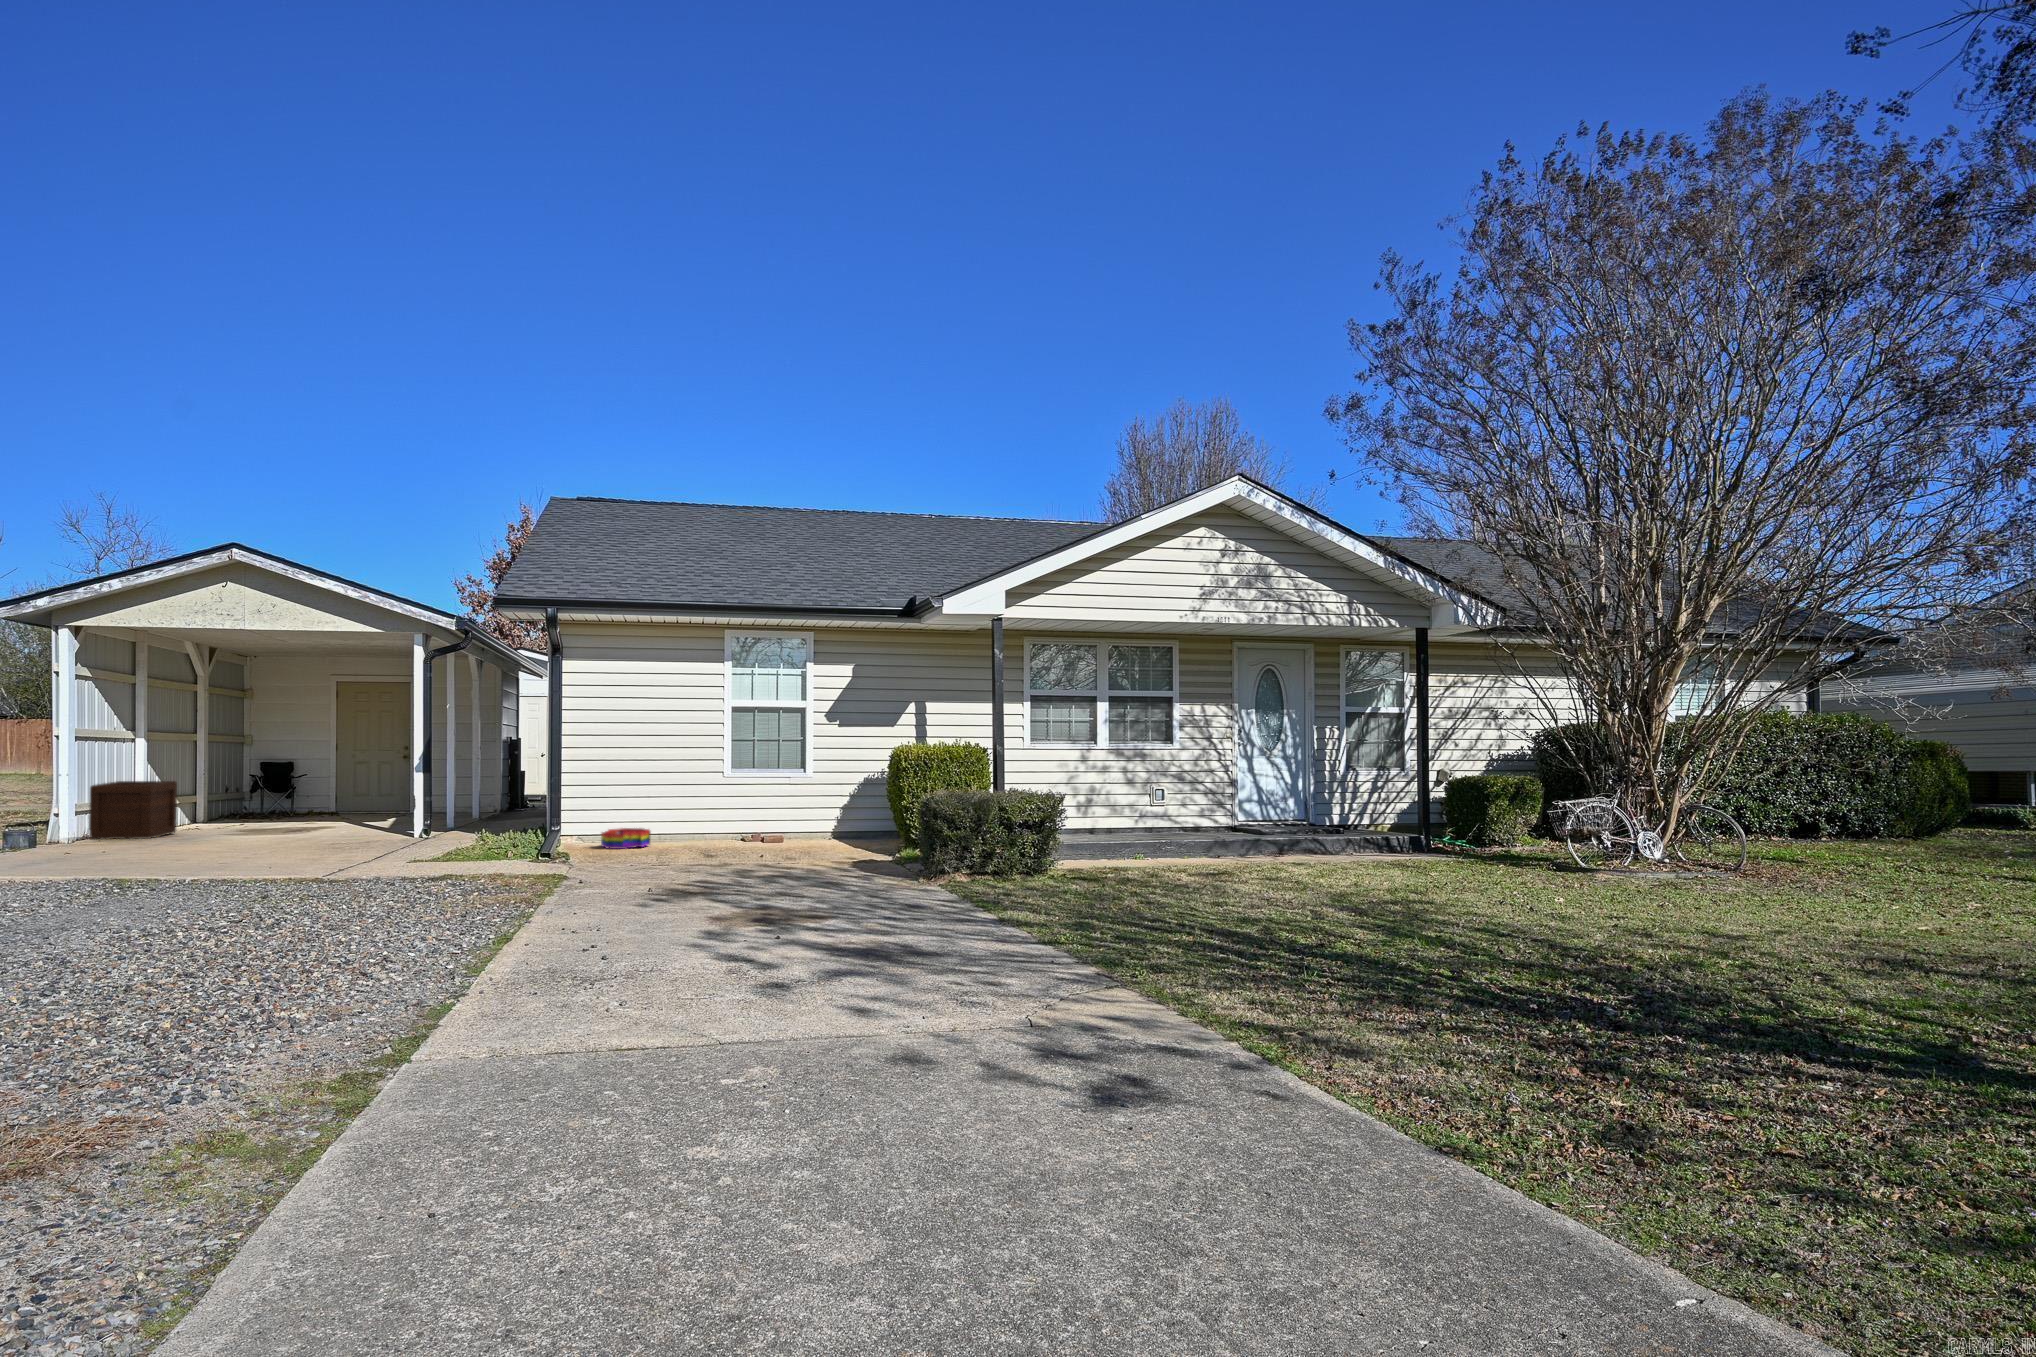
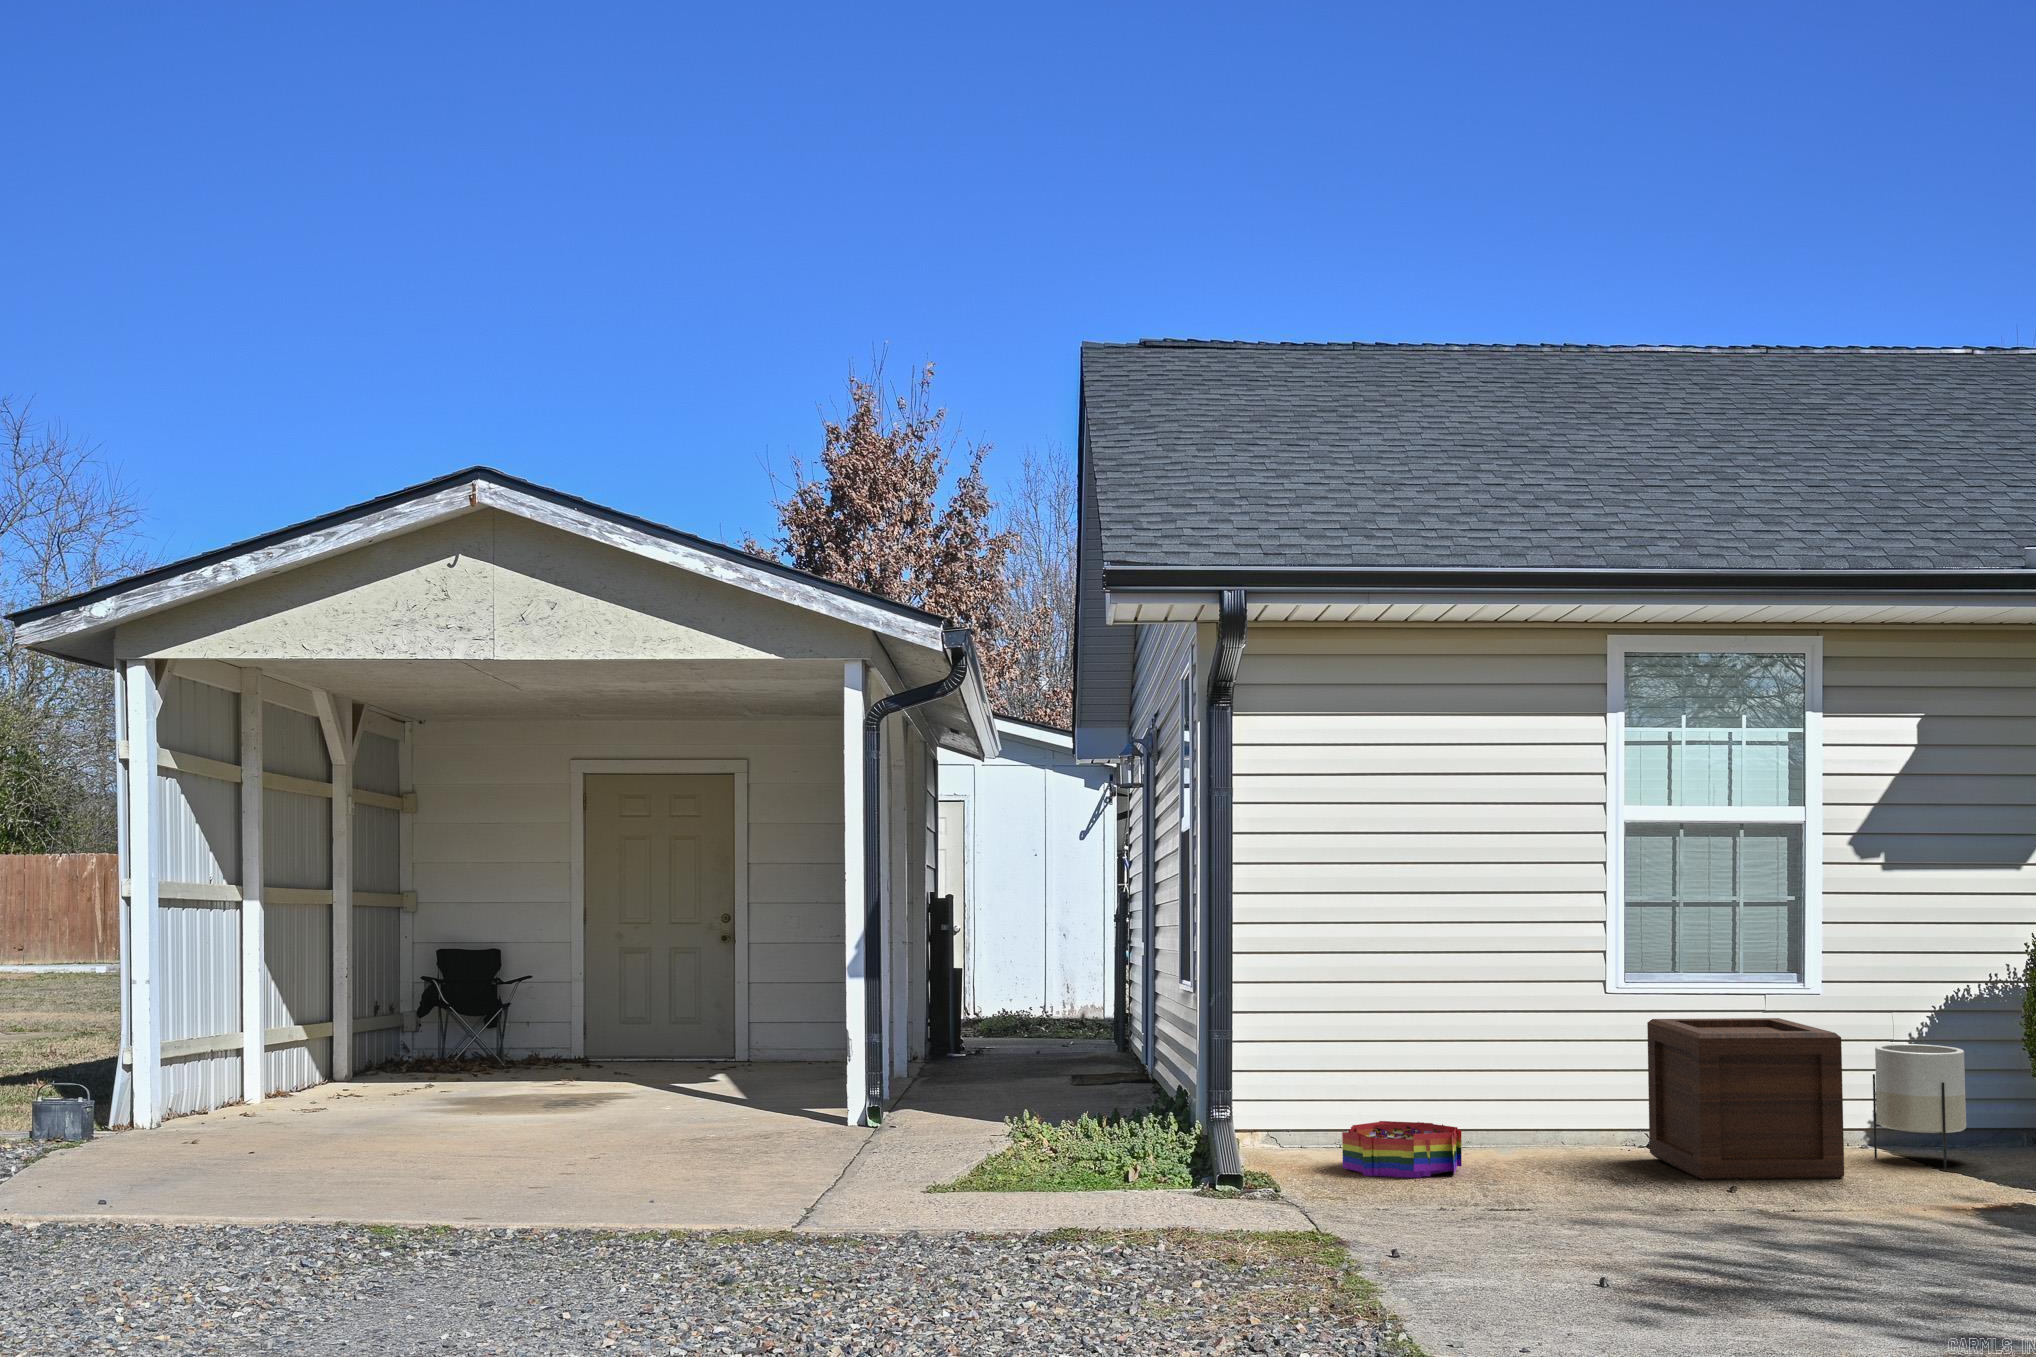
wooden crate: present [89,781,177,839] -> present [1647,1018,1844,1180]
planter: none [828,797,861,844] -> present [1873,1044,1966,1169]

